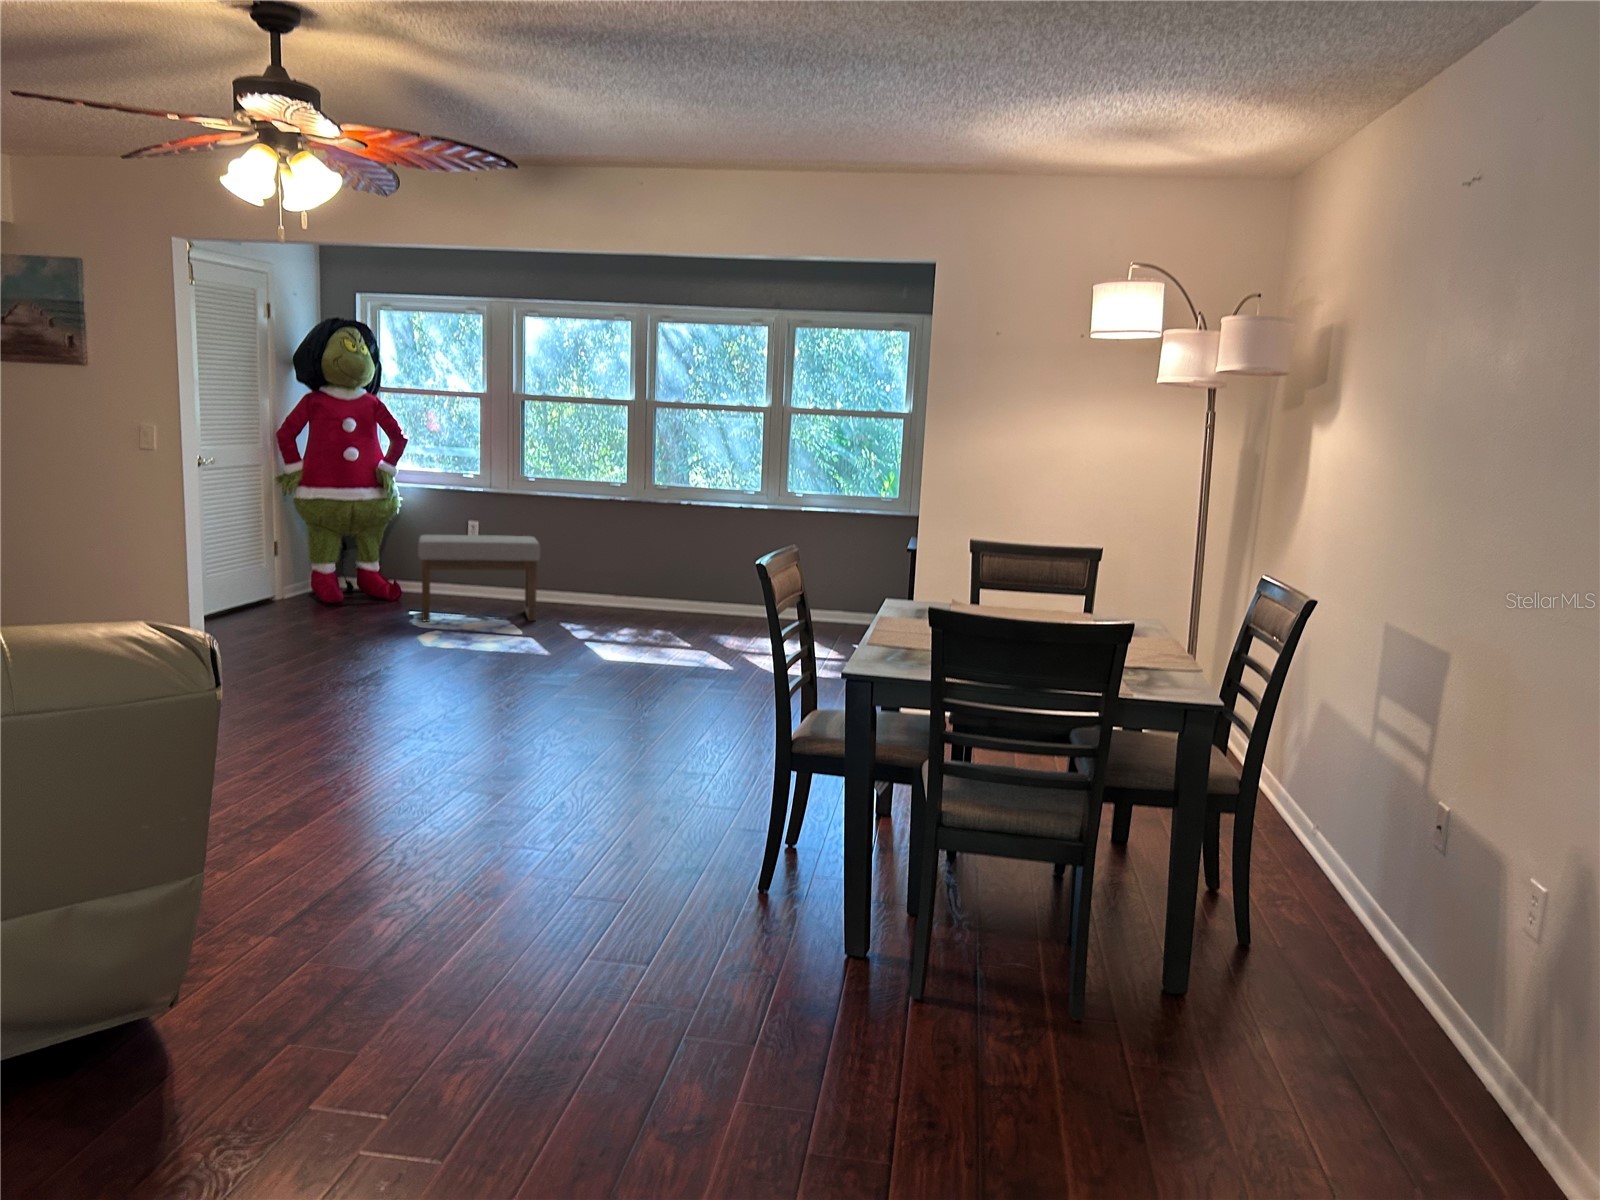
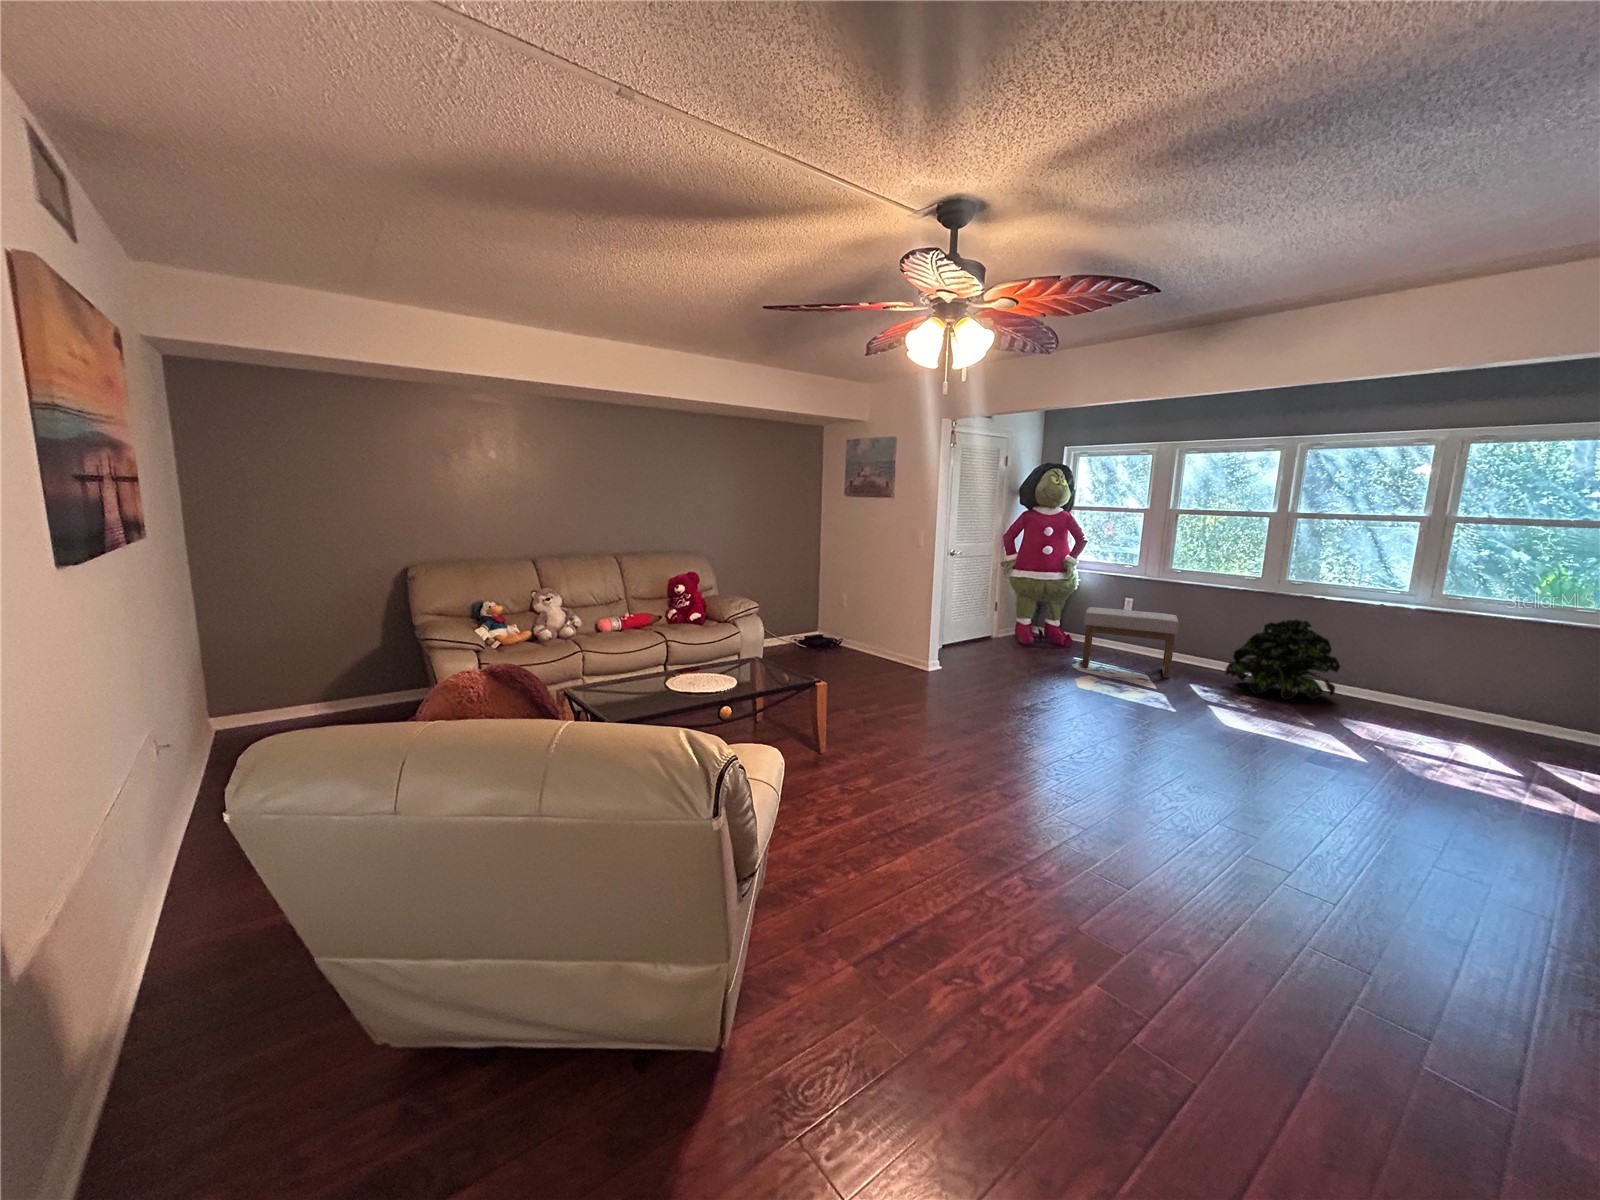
potted plant: none [598,529,711,626] -> present [1225,620,1340,700]

